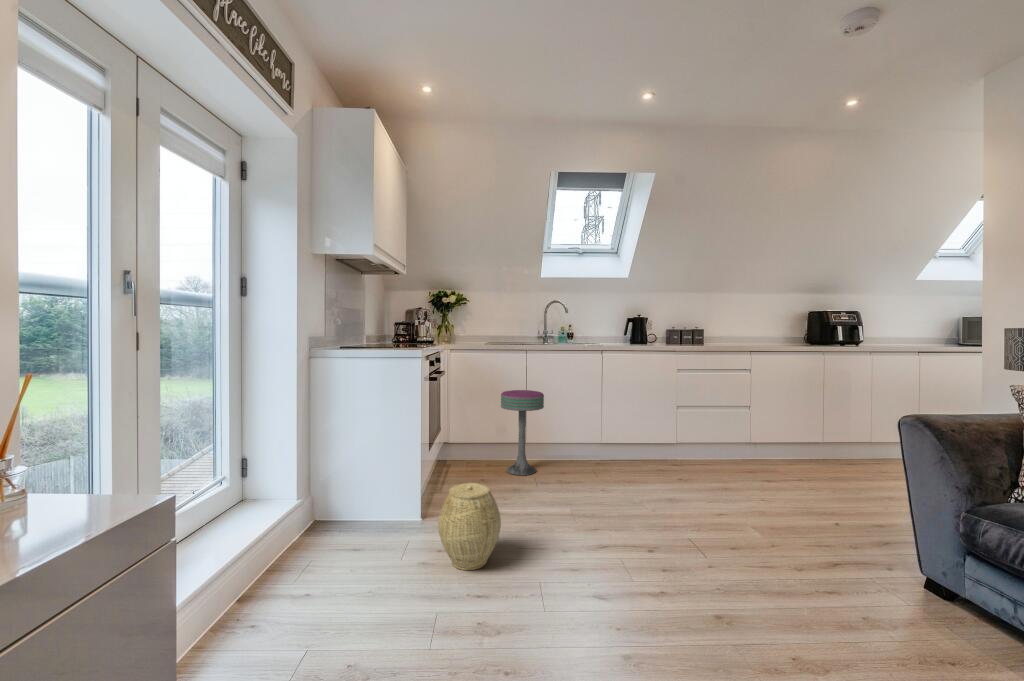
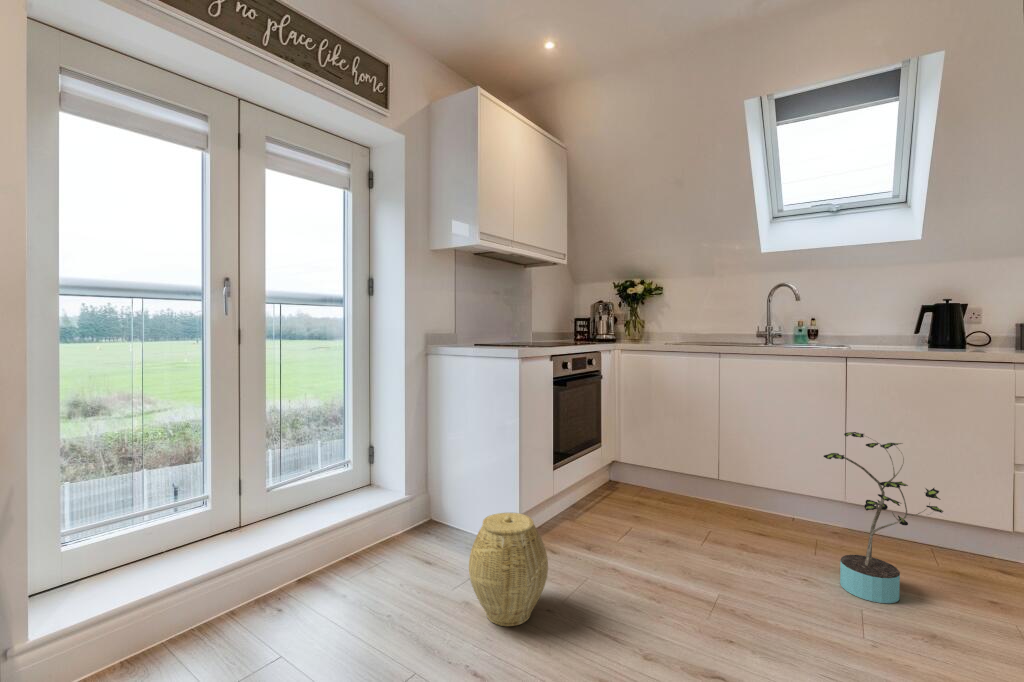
bar stool: present [501,390,544,475] -> none [669,406,733,525]
potted plant: none [618,397,670,493] -> present [824,432,943,603]

